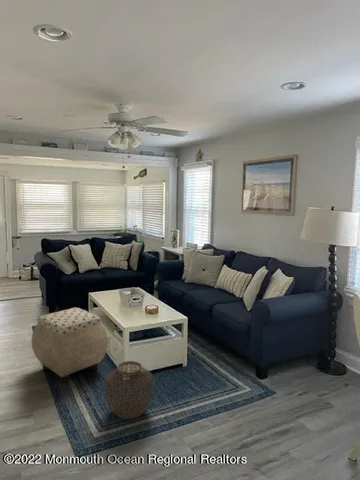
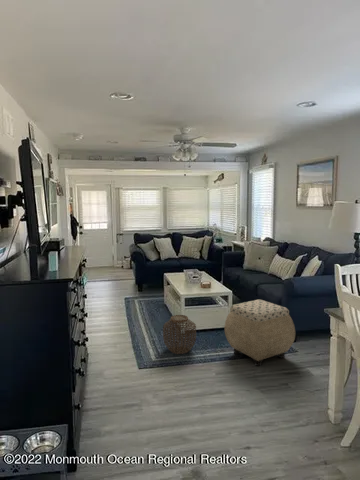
ottoman: present [32,308,108,382] -> present [224,300,295,366]

